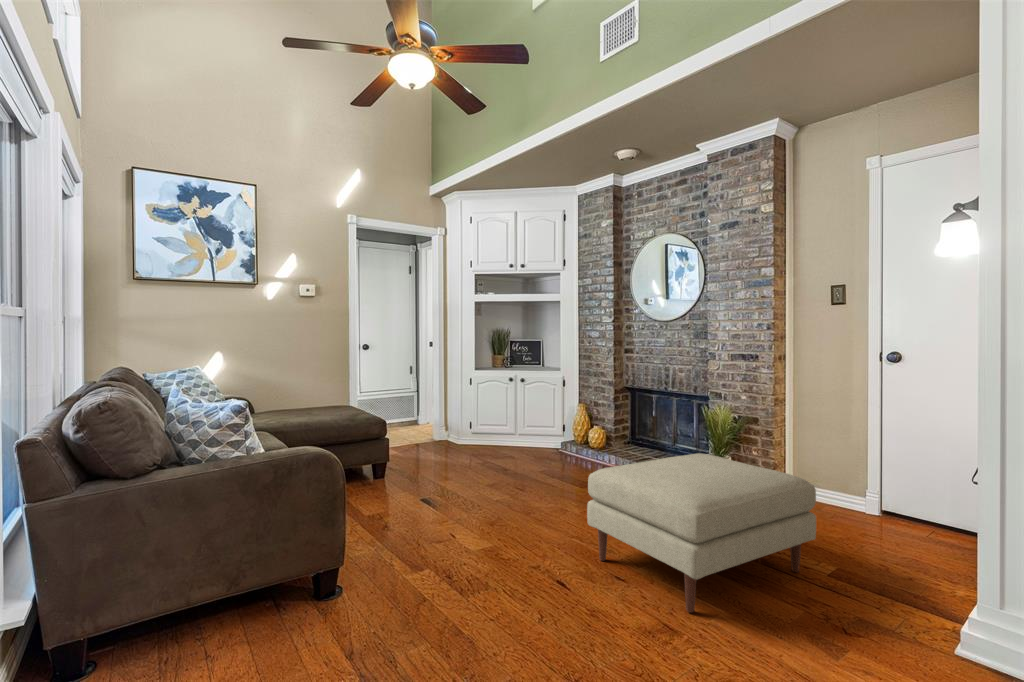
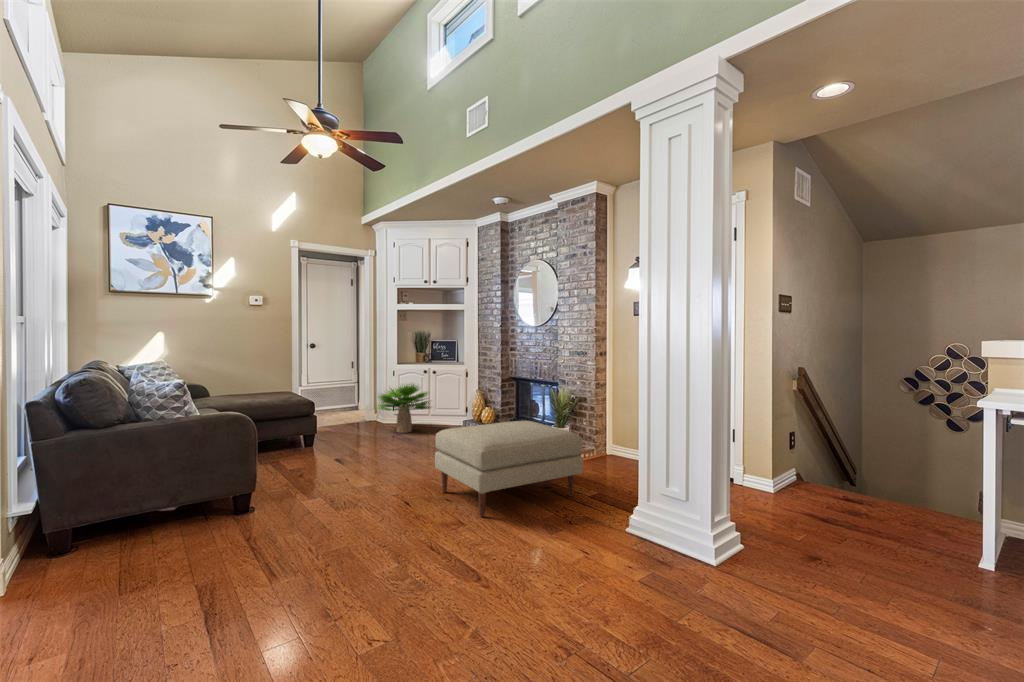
potted plant: none [452,392,528,457] -> present [378,384,430,433]

